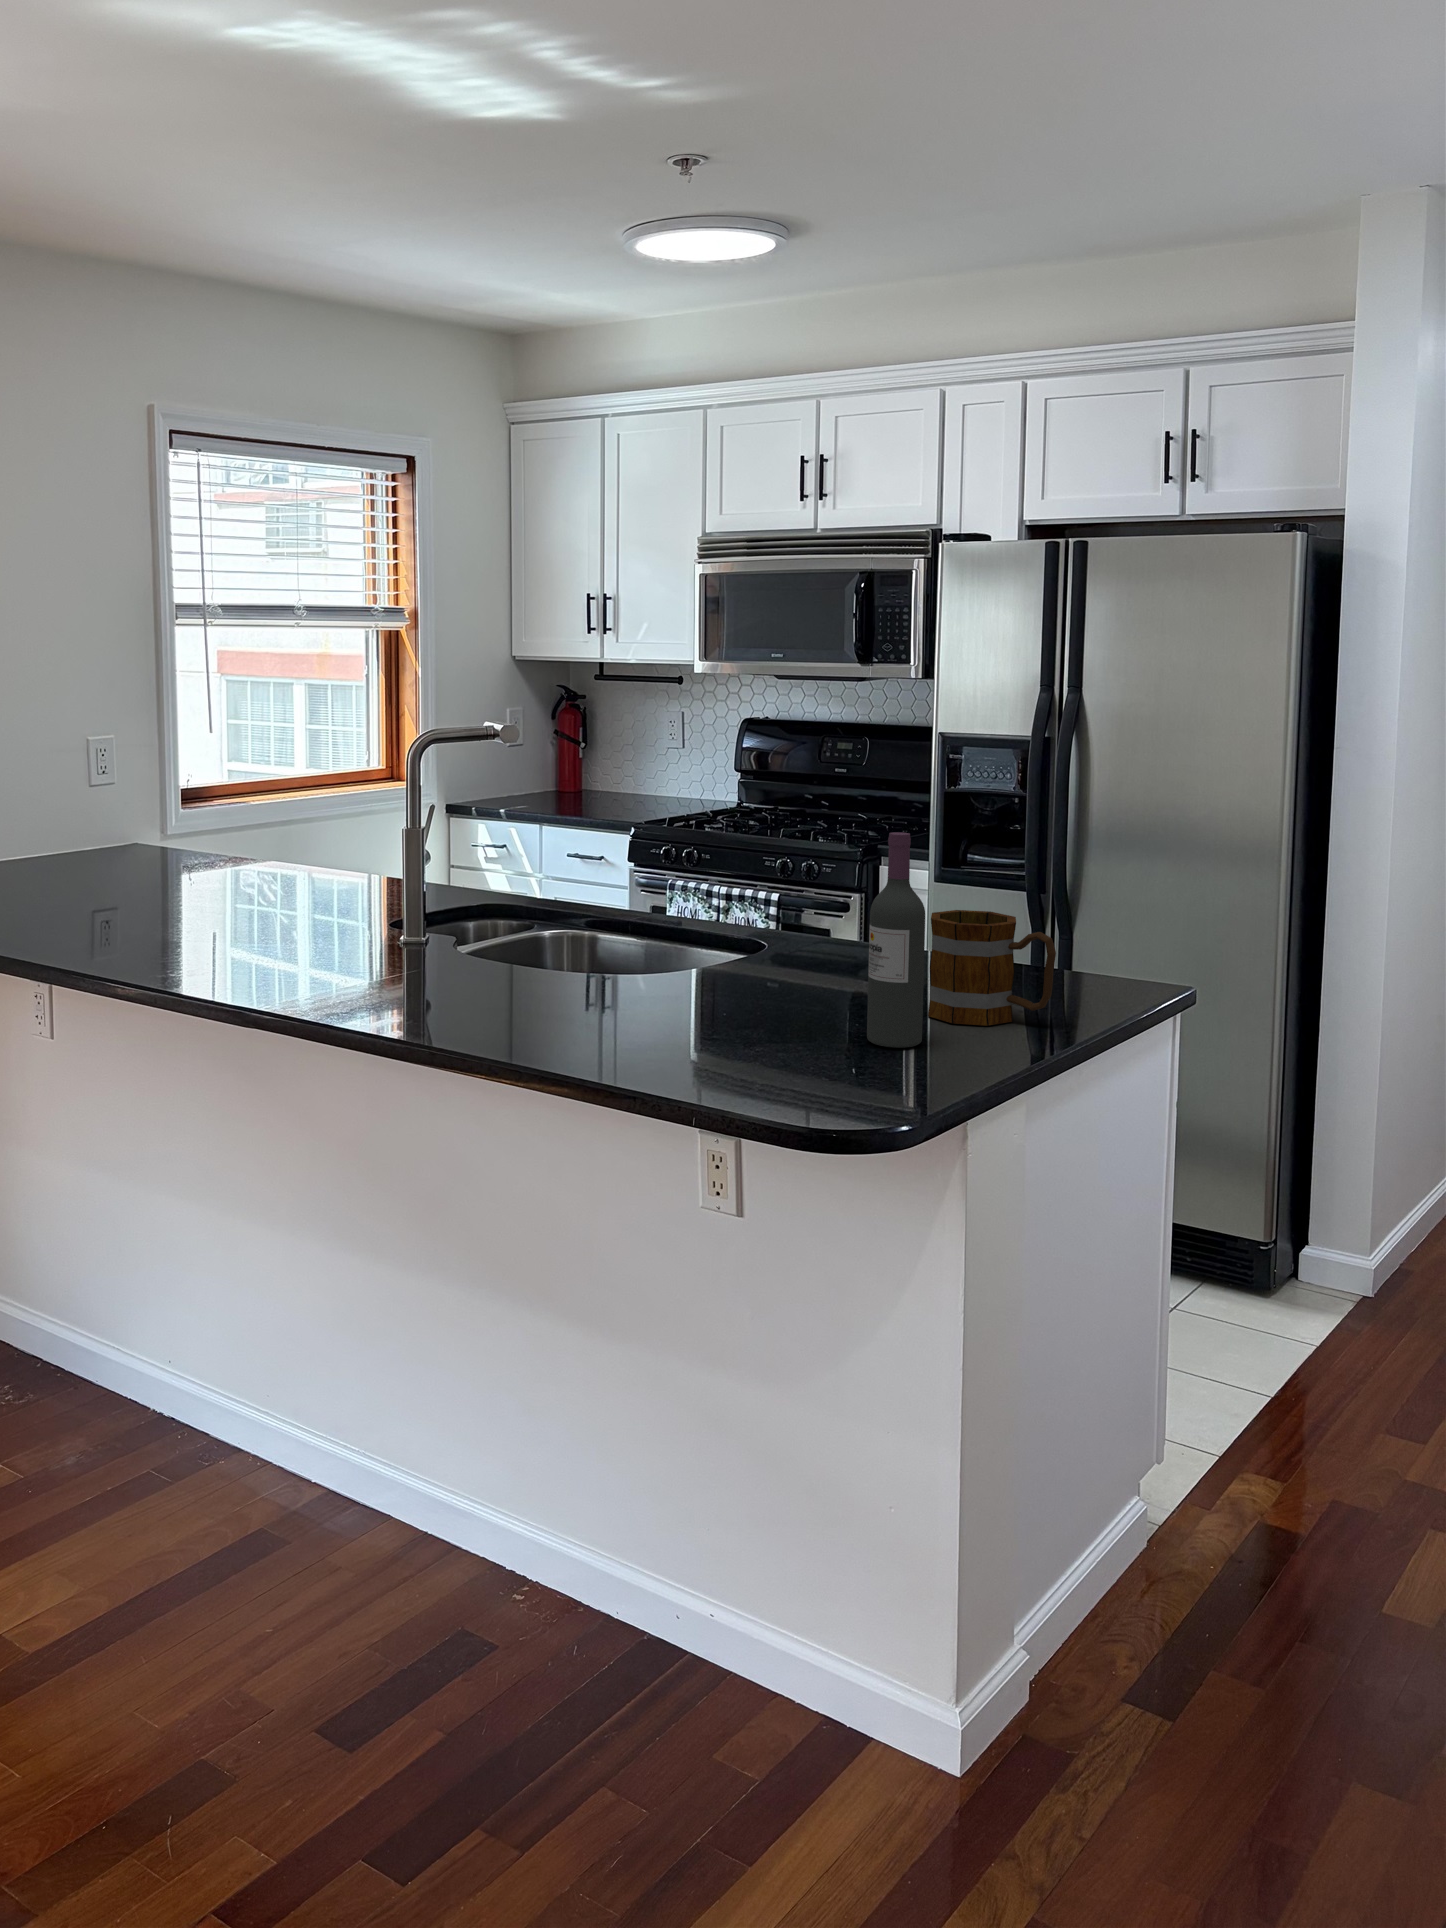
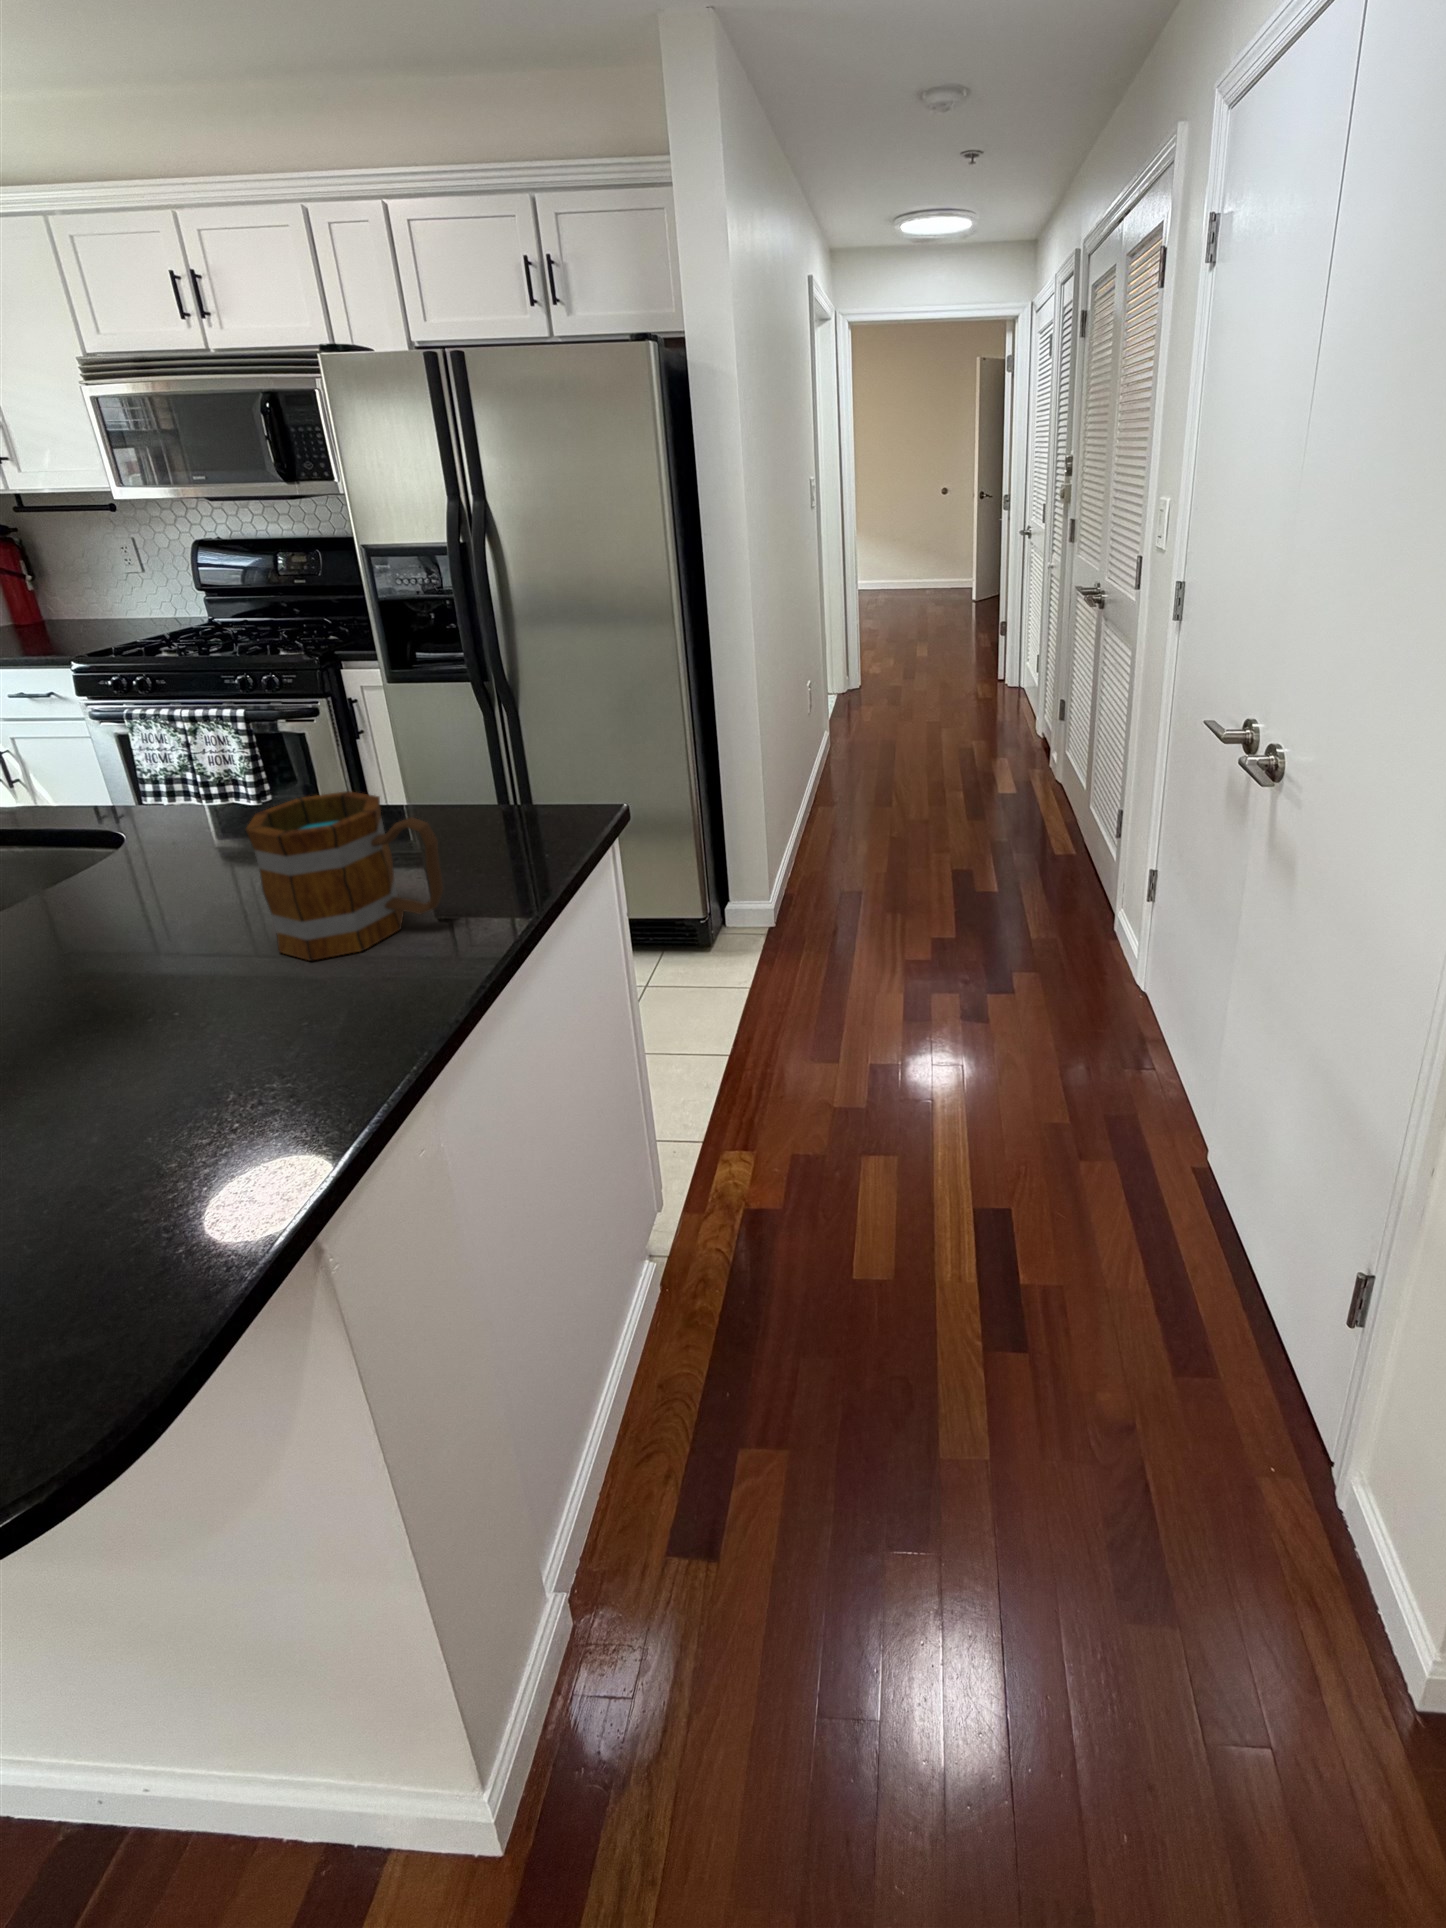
wine bottle: present [867,832,925,1048] -> none [76,740,243,1068]

